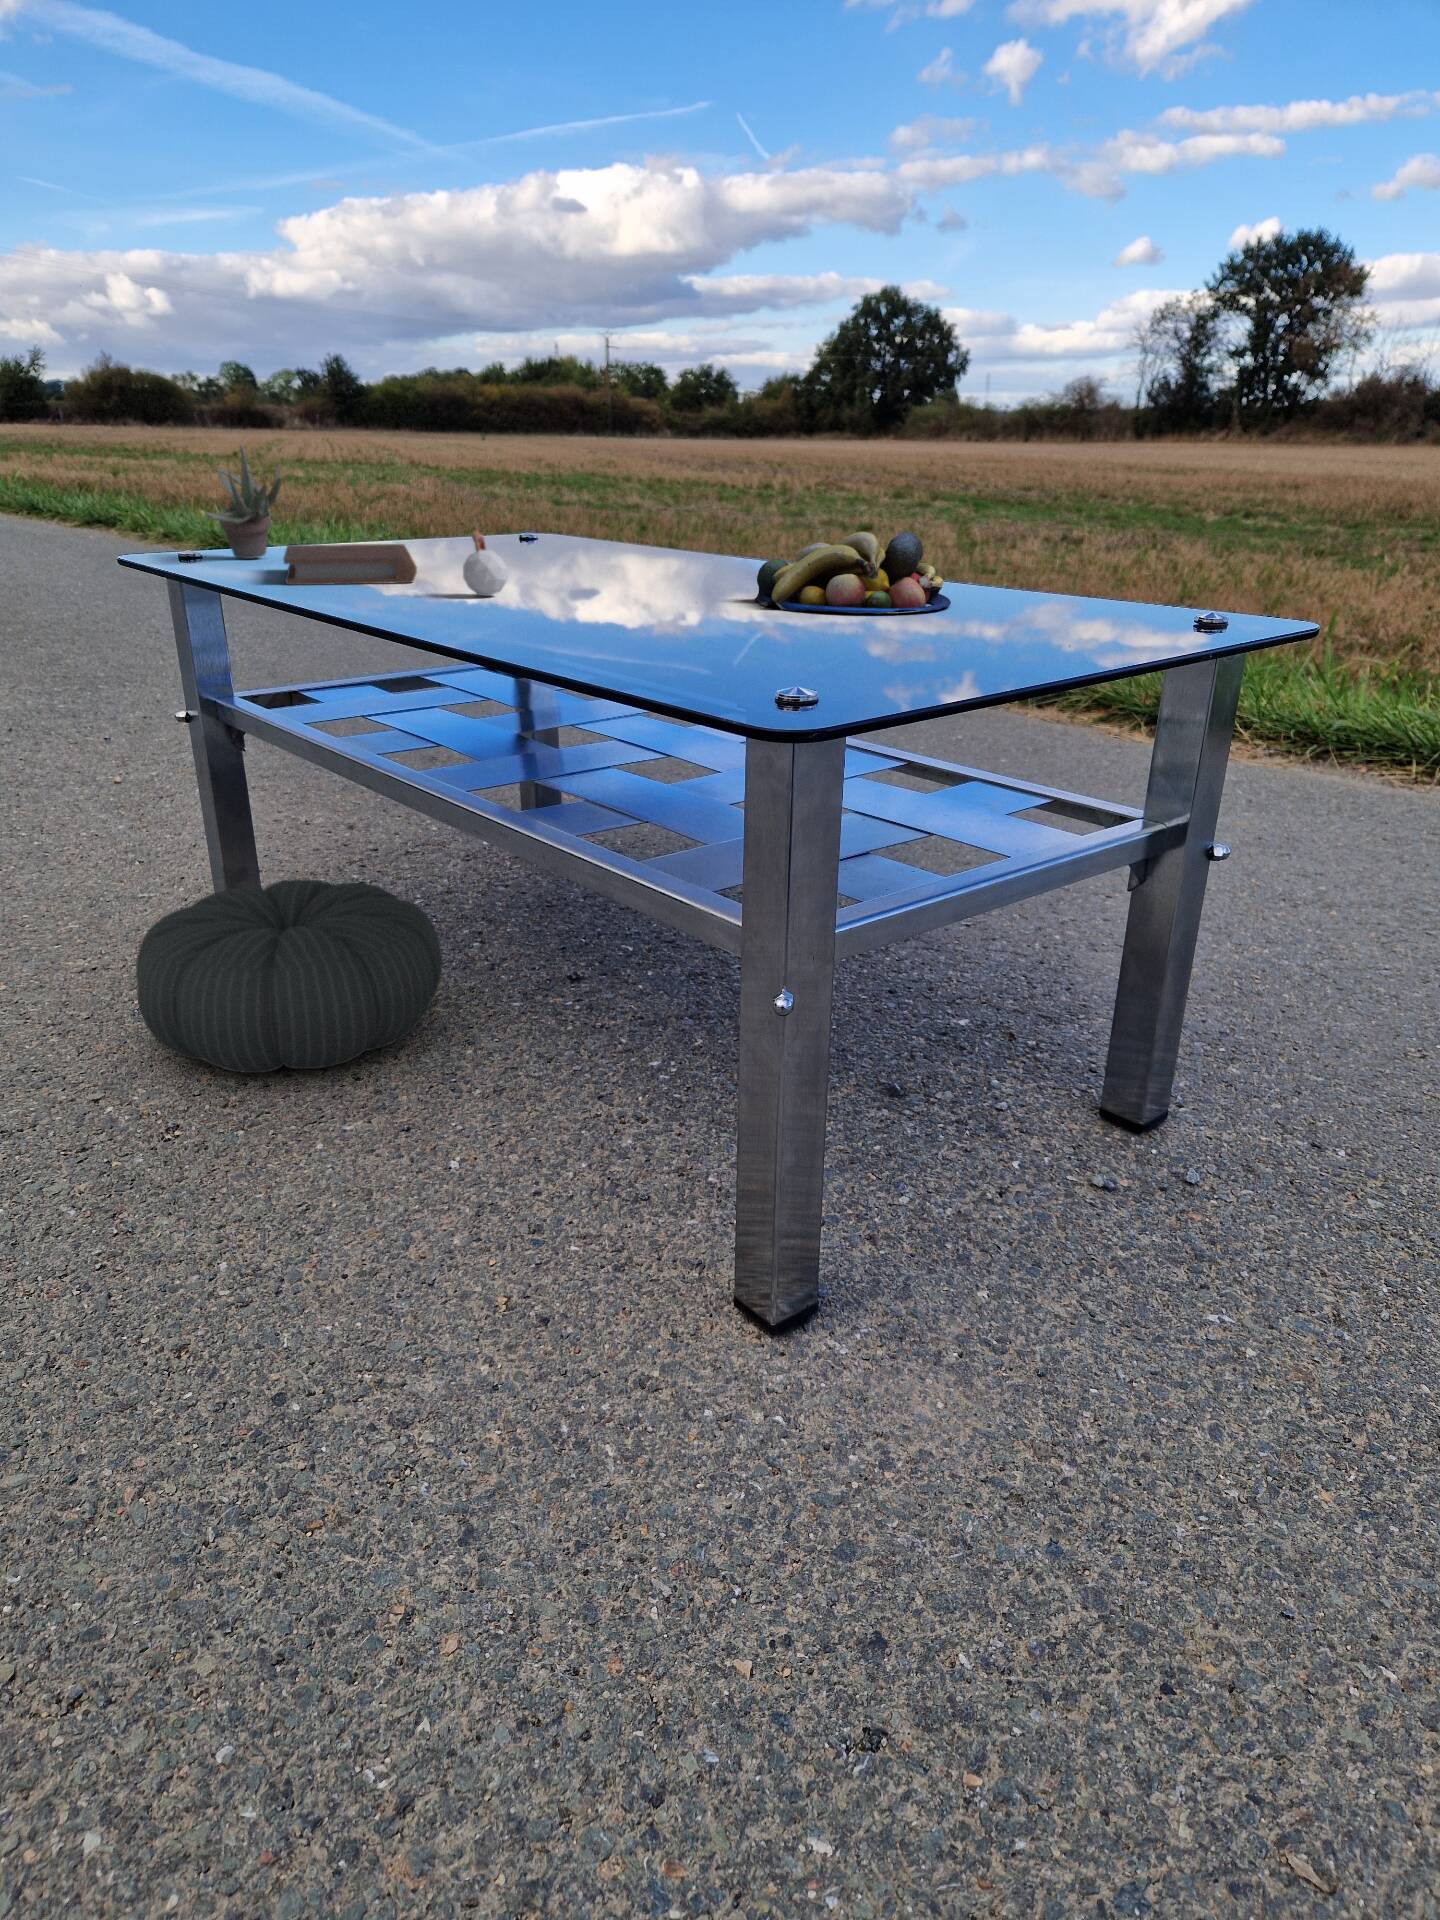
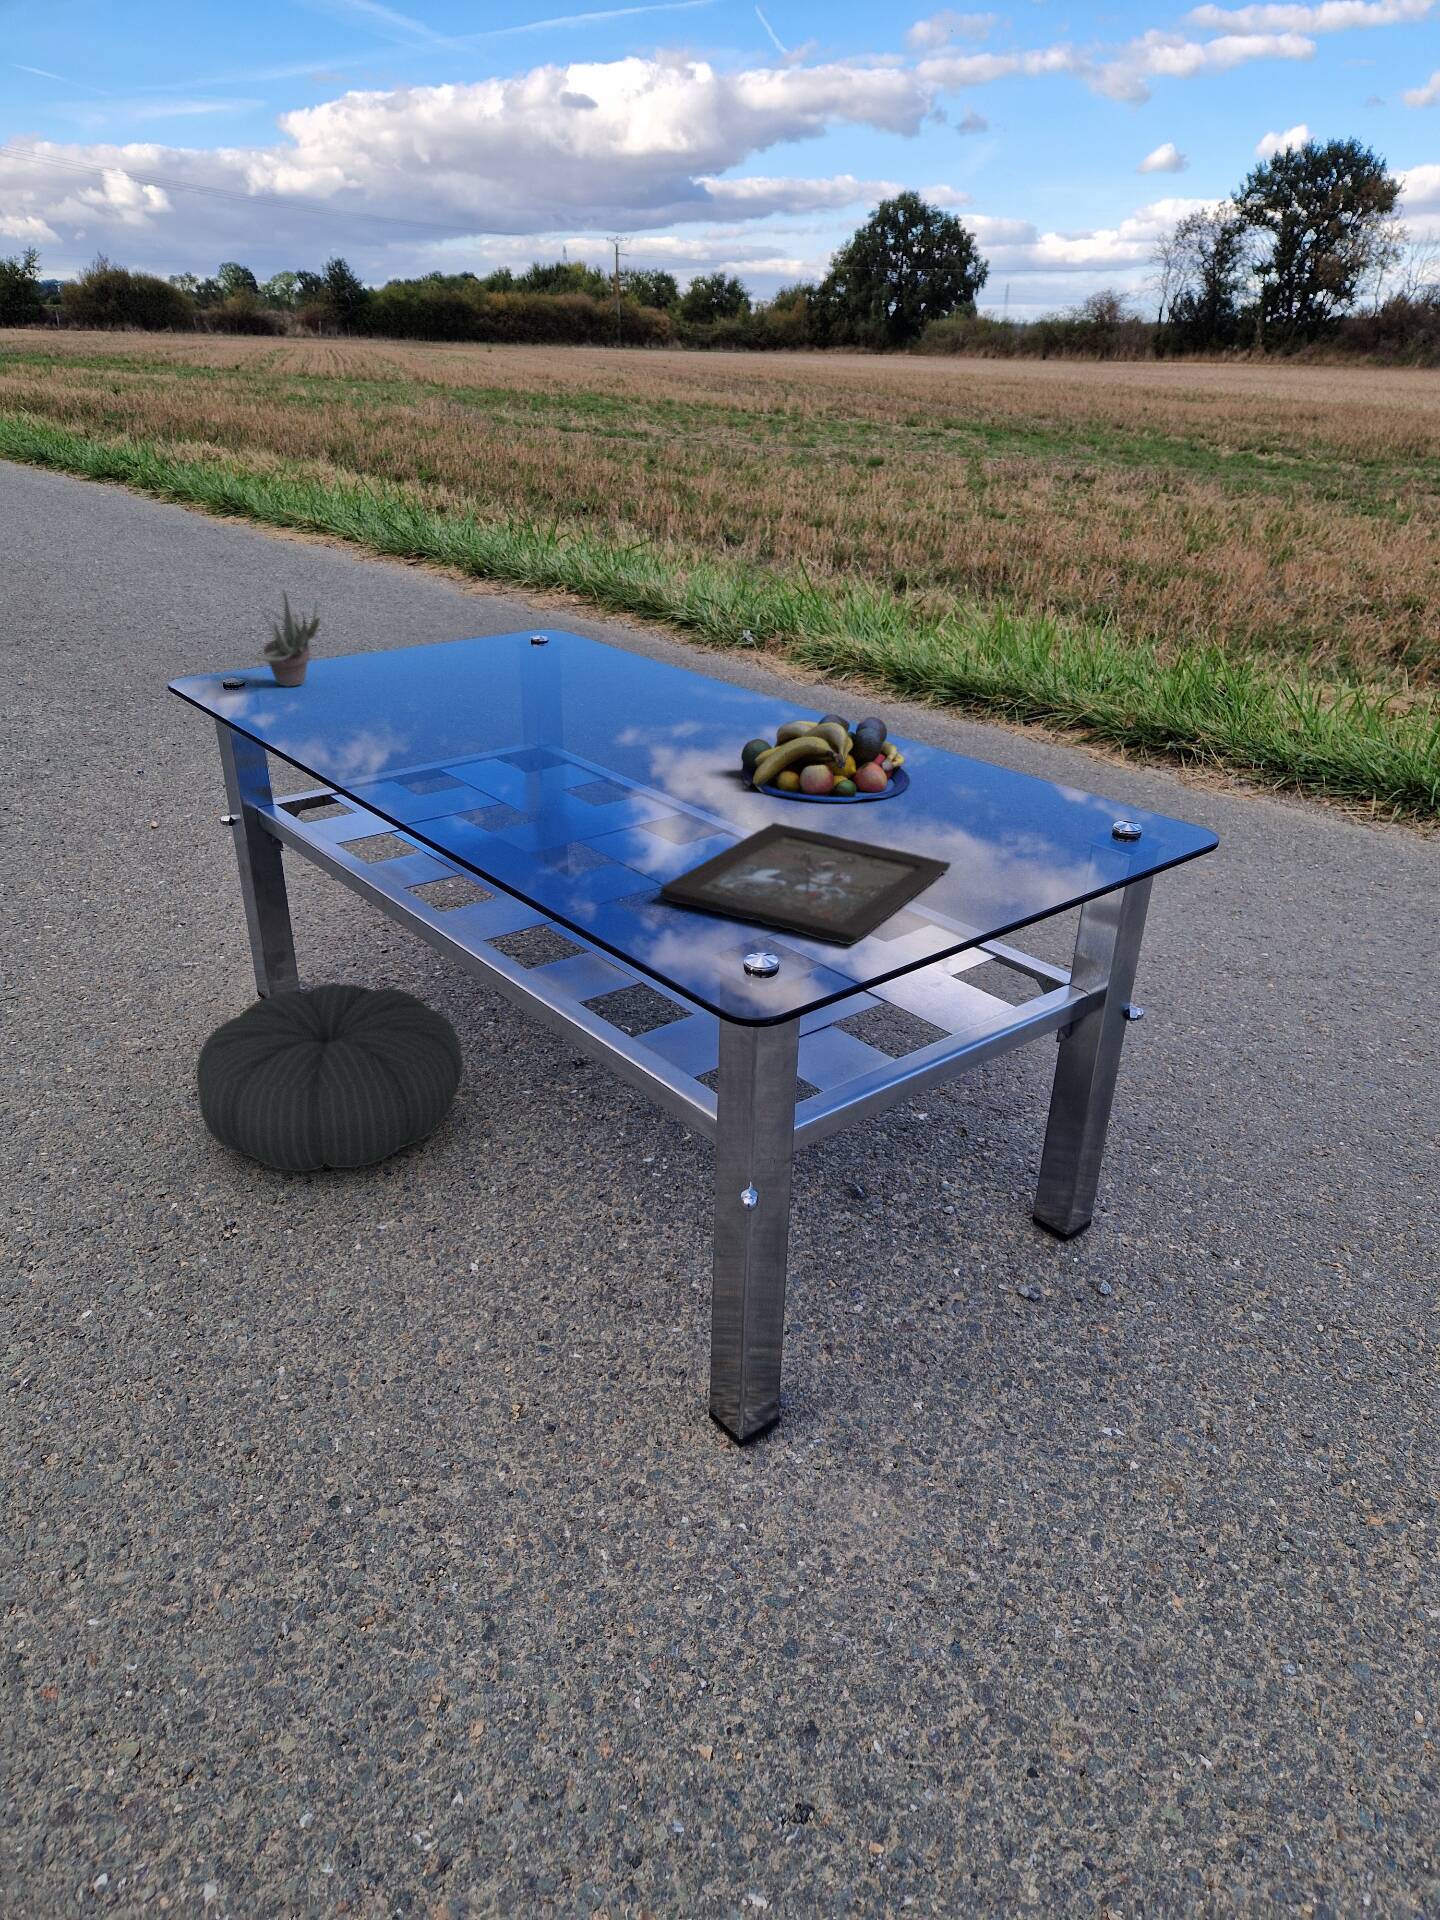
candle: present [463,525,508,596] -> none [484,695,524,766]
book: present [284,544,417,585] -> none [326,686,443,742]
tray: none [669,614,1011,687] -> present [661,823,950,945]

